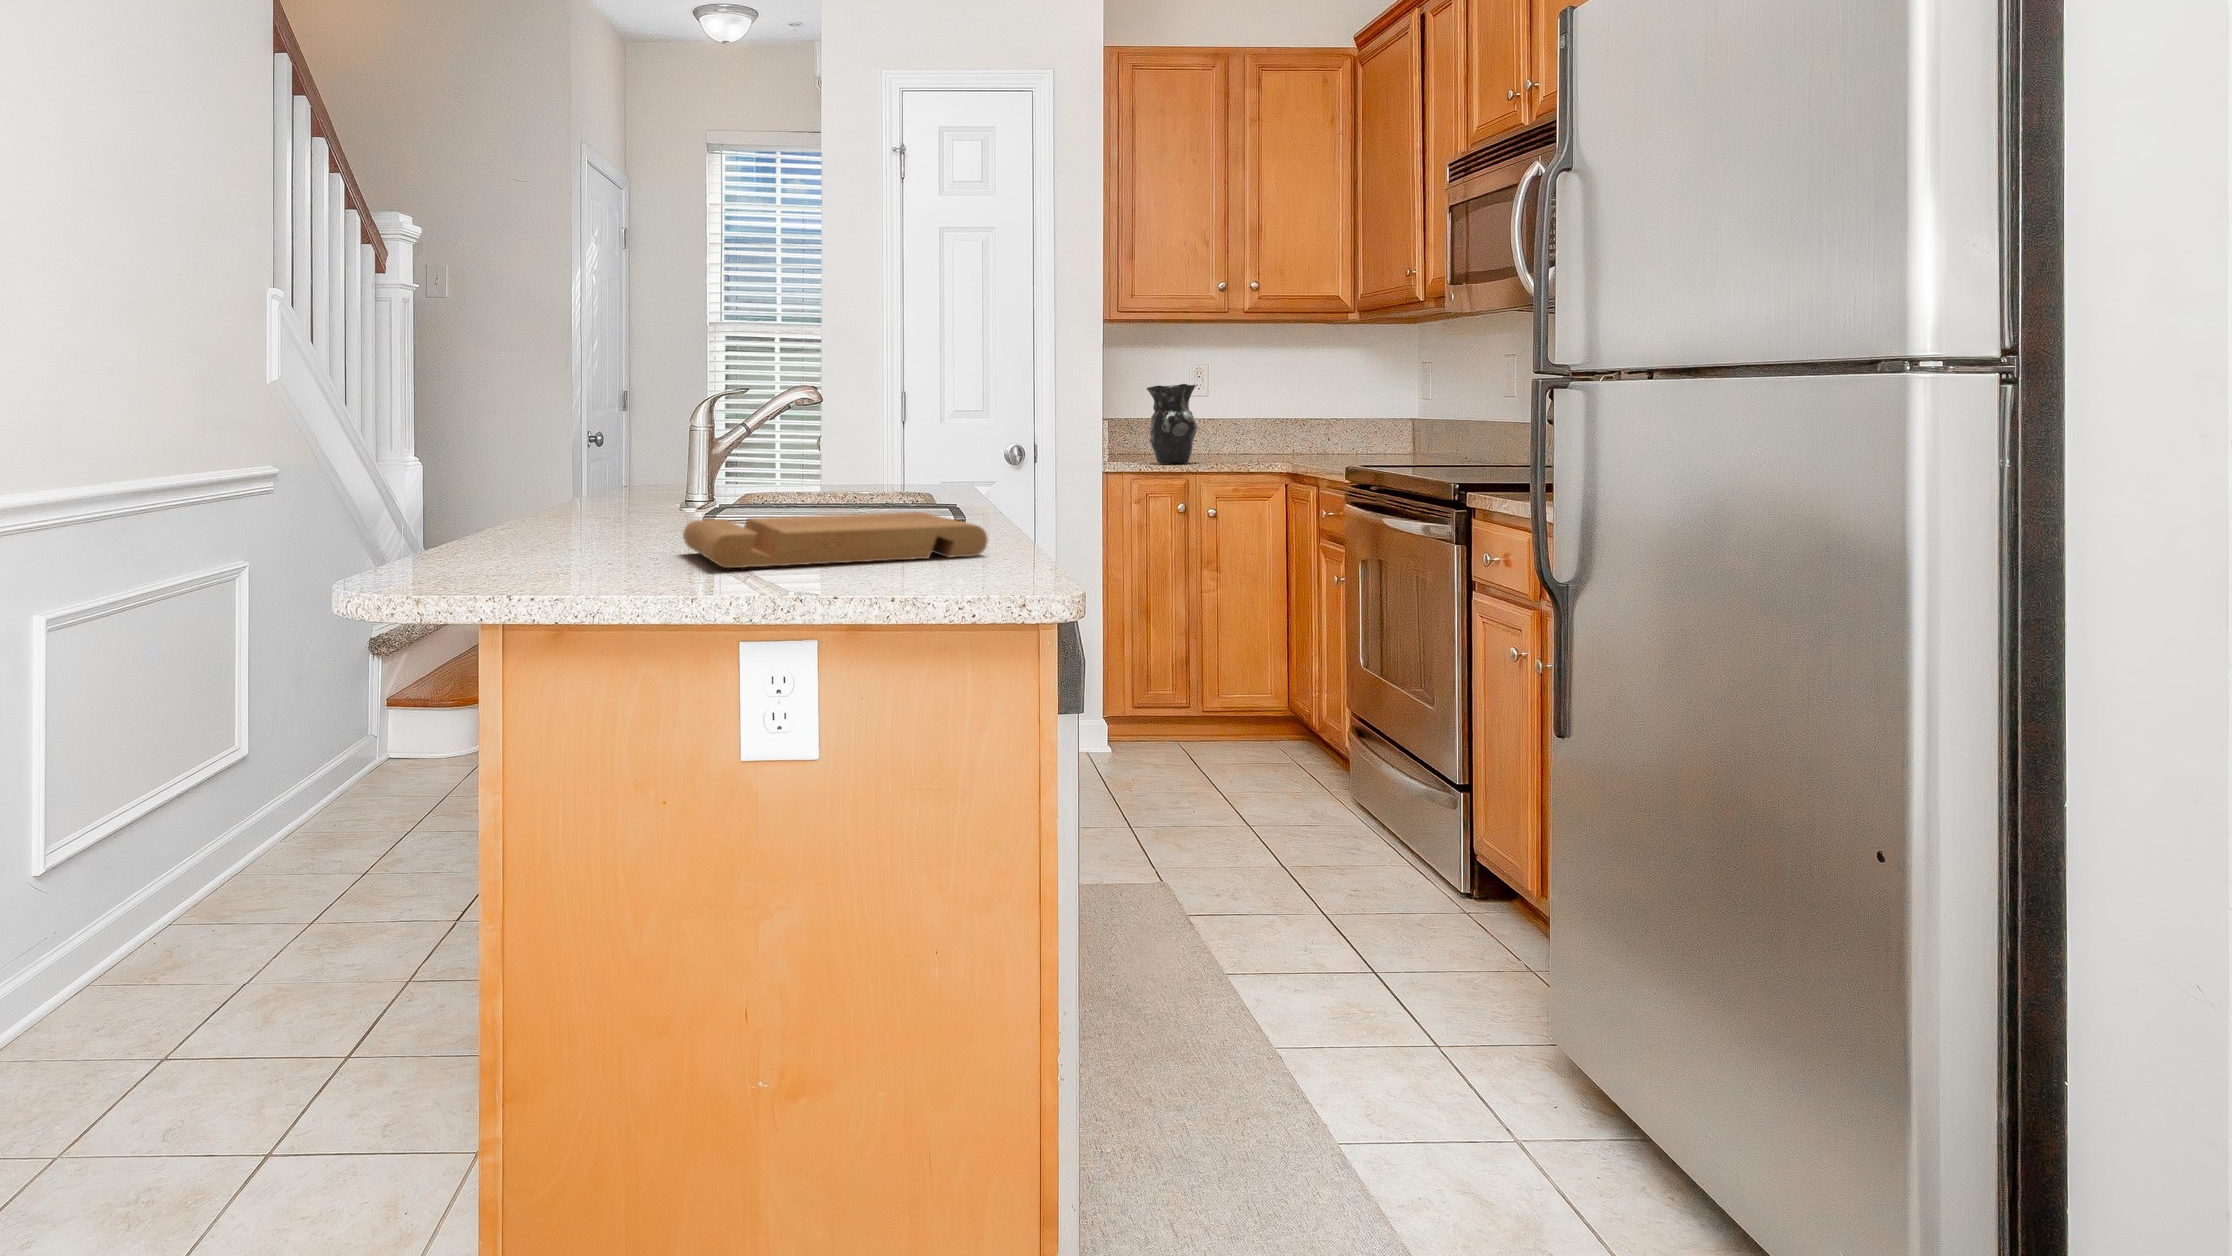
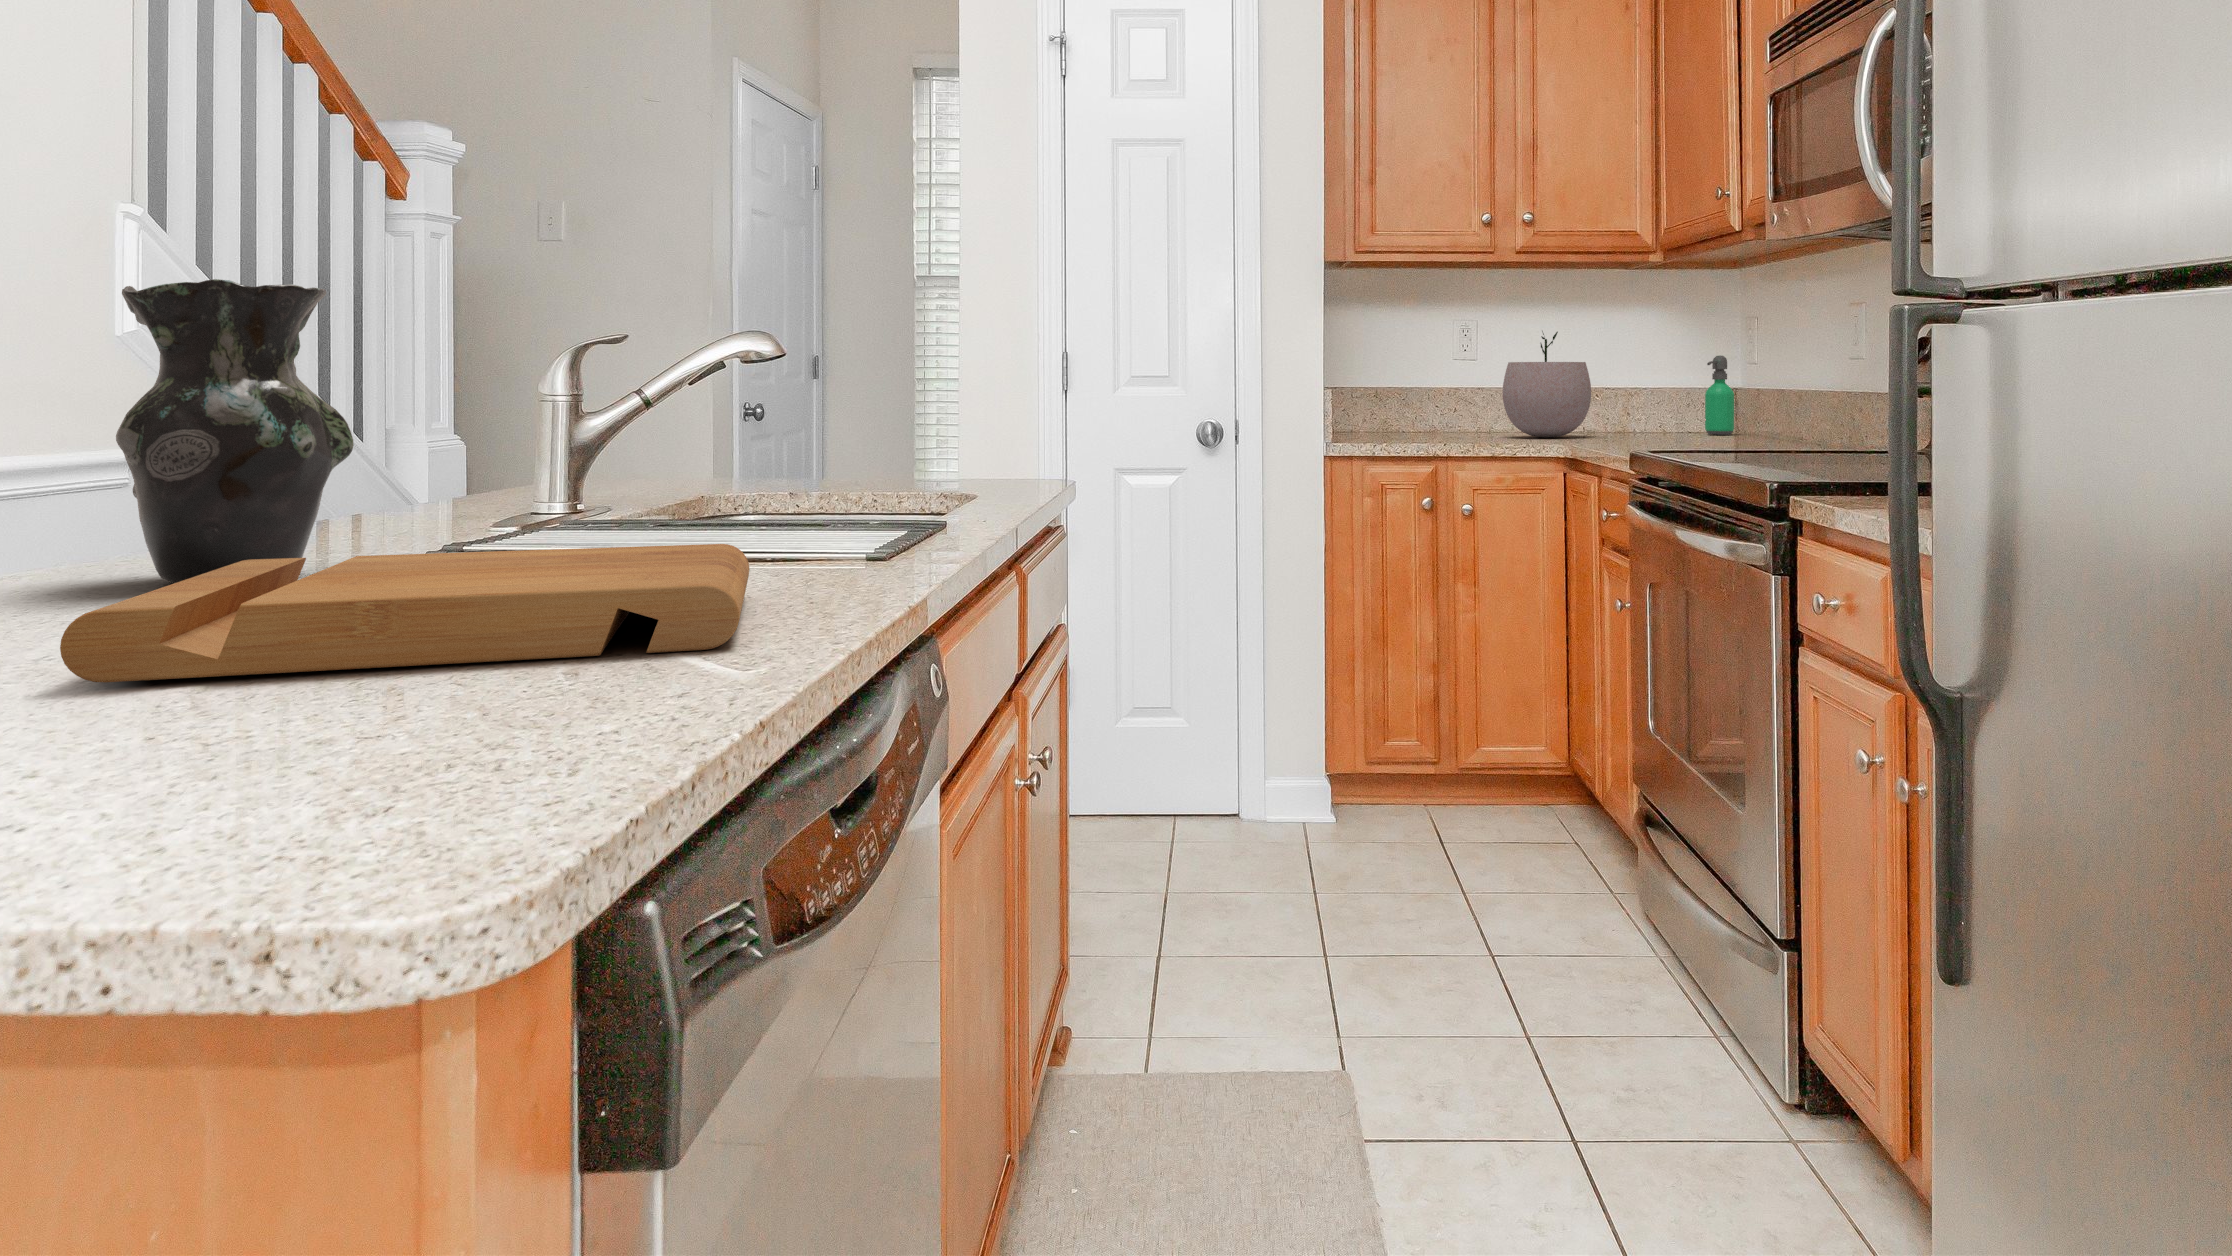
plant pot: none [1236,370,1305,455] -> present [1502,331,1591,437]
vase: present [1147,384,1198,464] -> present [116,279,354,582]
soap dispenser: none [1392,390,1415,453] -> present [1705,355,1734,435]

